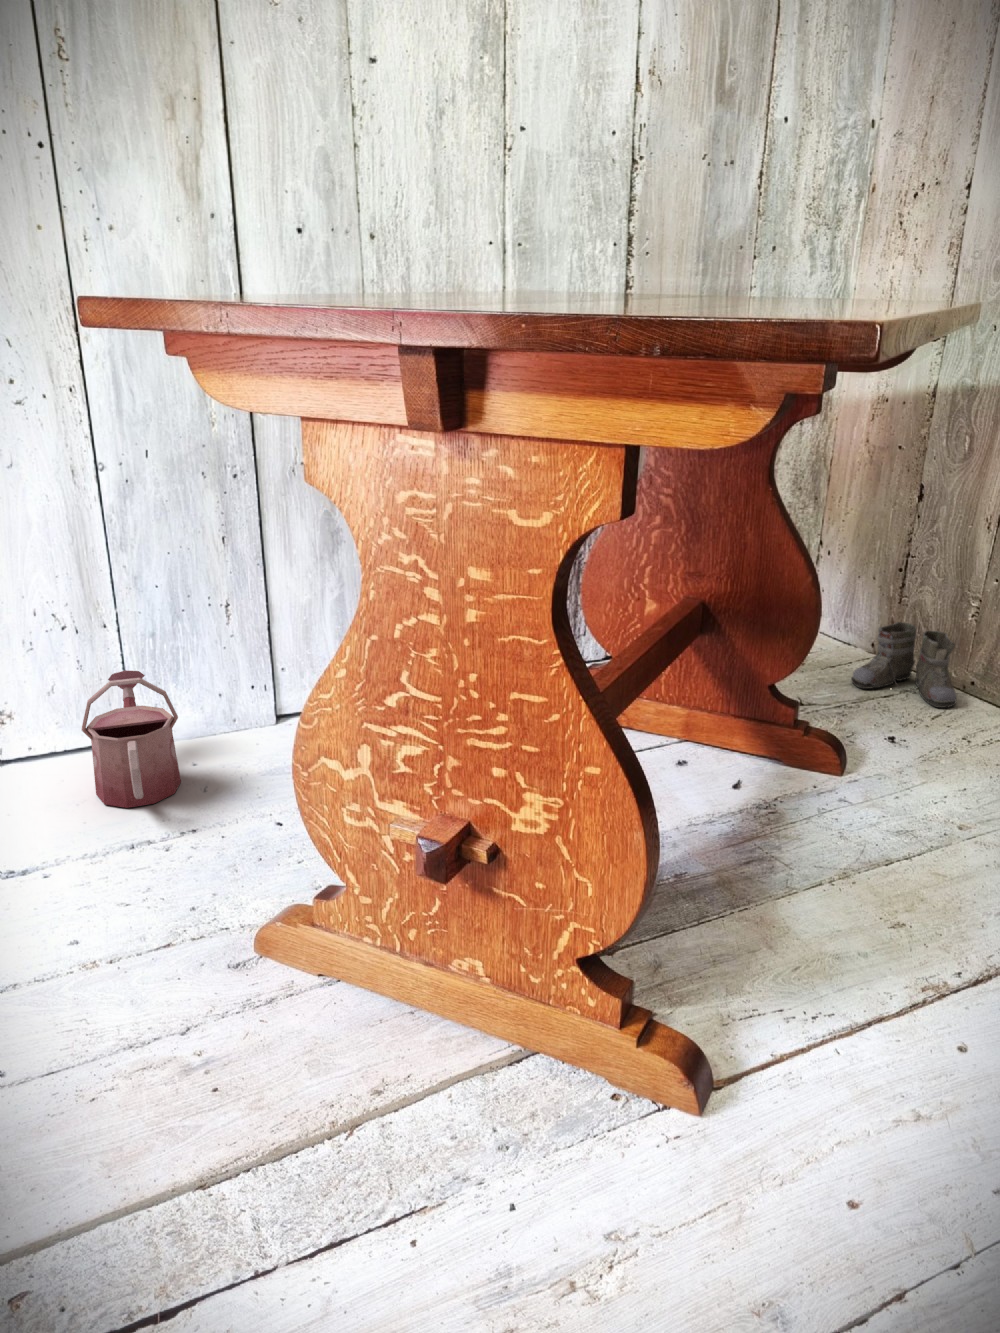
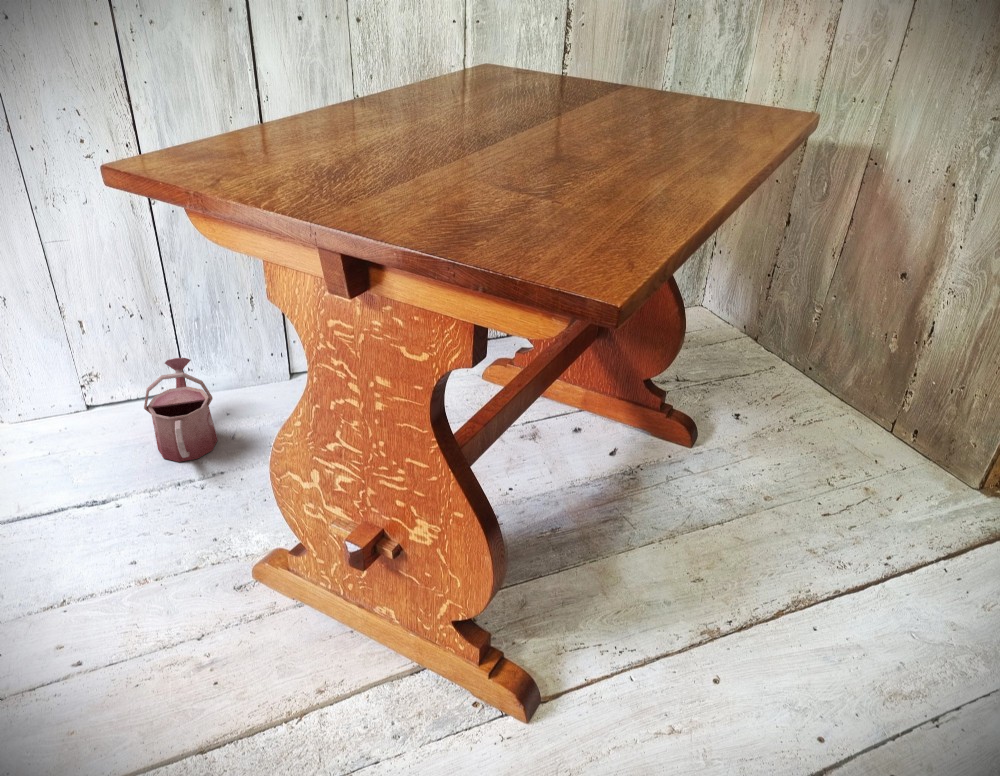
boots: present [851,622,957,708] -> none [721,321,806,393]

